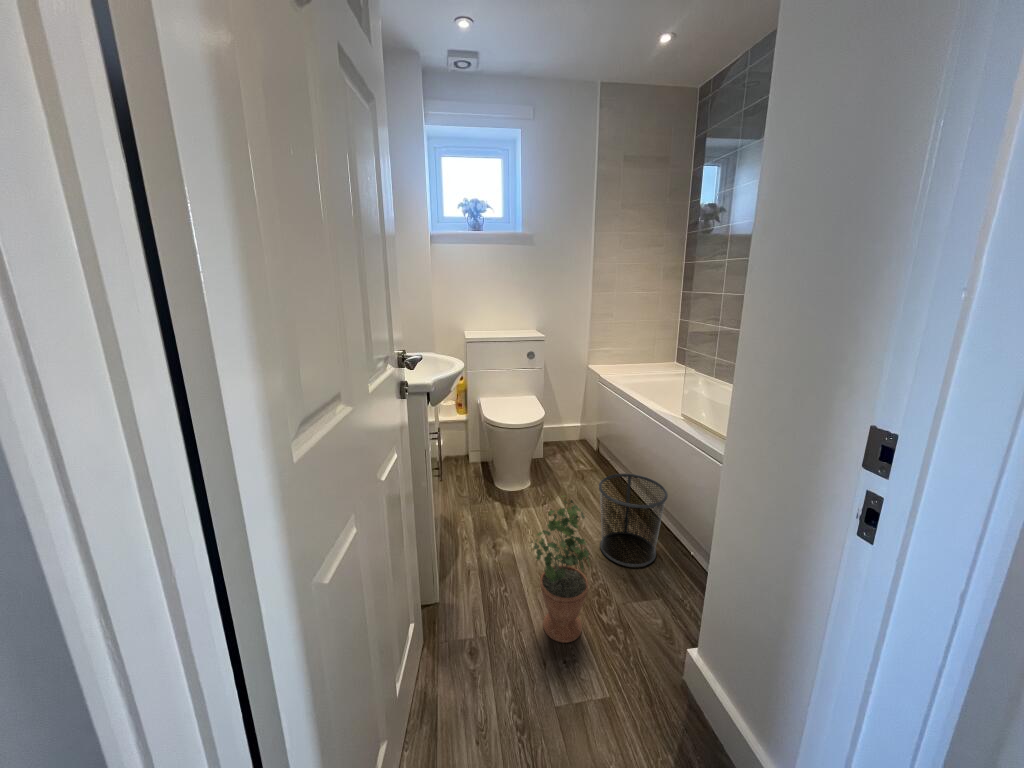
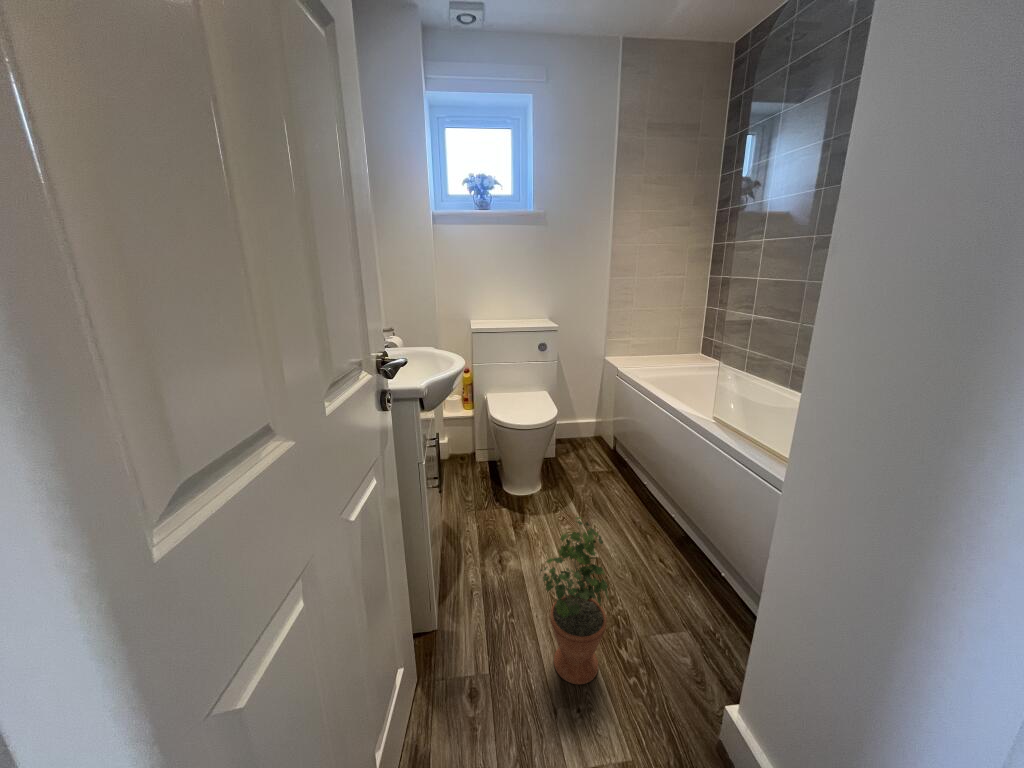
waste bin: present [599,474,668,567] -> none [618,483,697,590]

